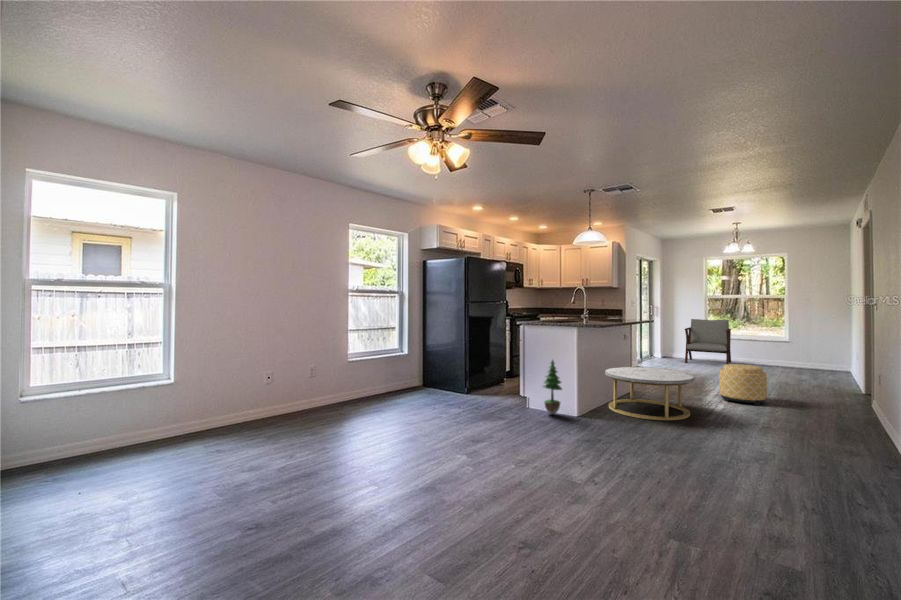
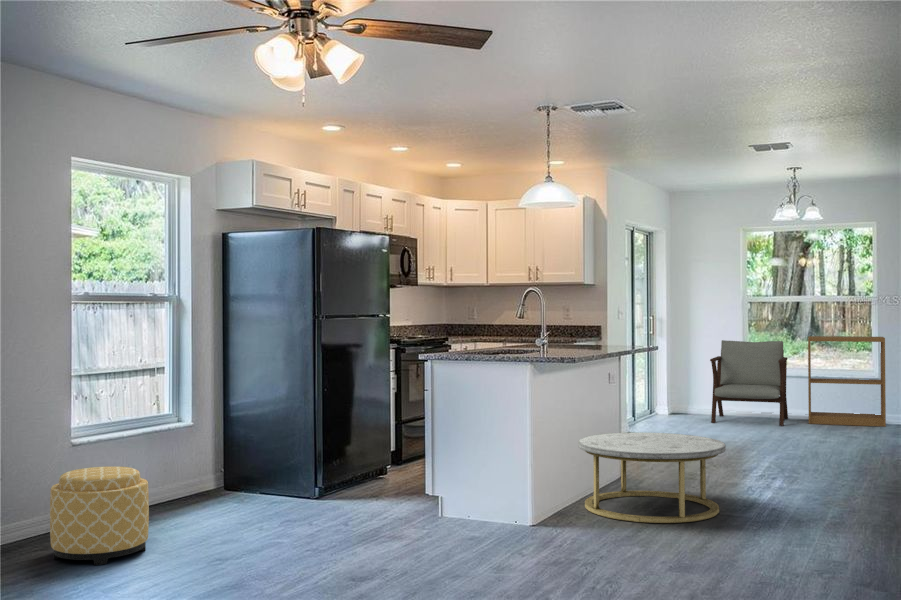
bookshelf: none [744,317,794,370] -> present [808,336,886,427]
potted tree: present [543,360,562,414] -> none [469,422,506,527]
ottoman: present [719,364,767,405] -> present [50,466,149,565]

